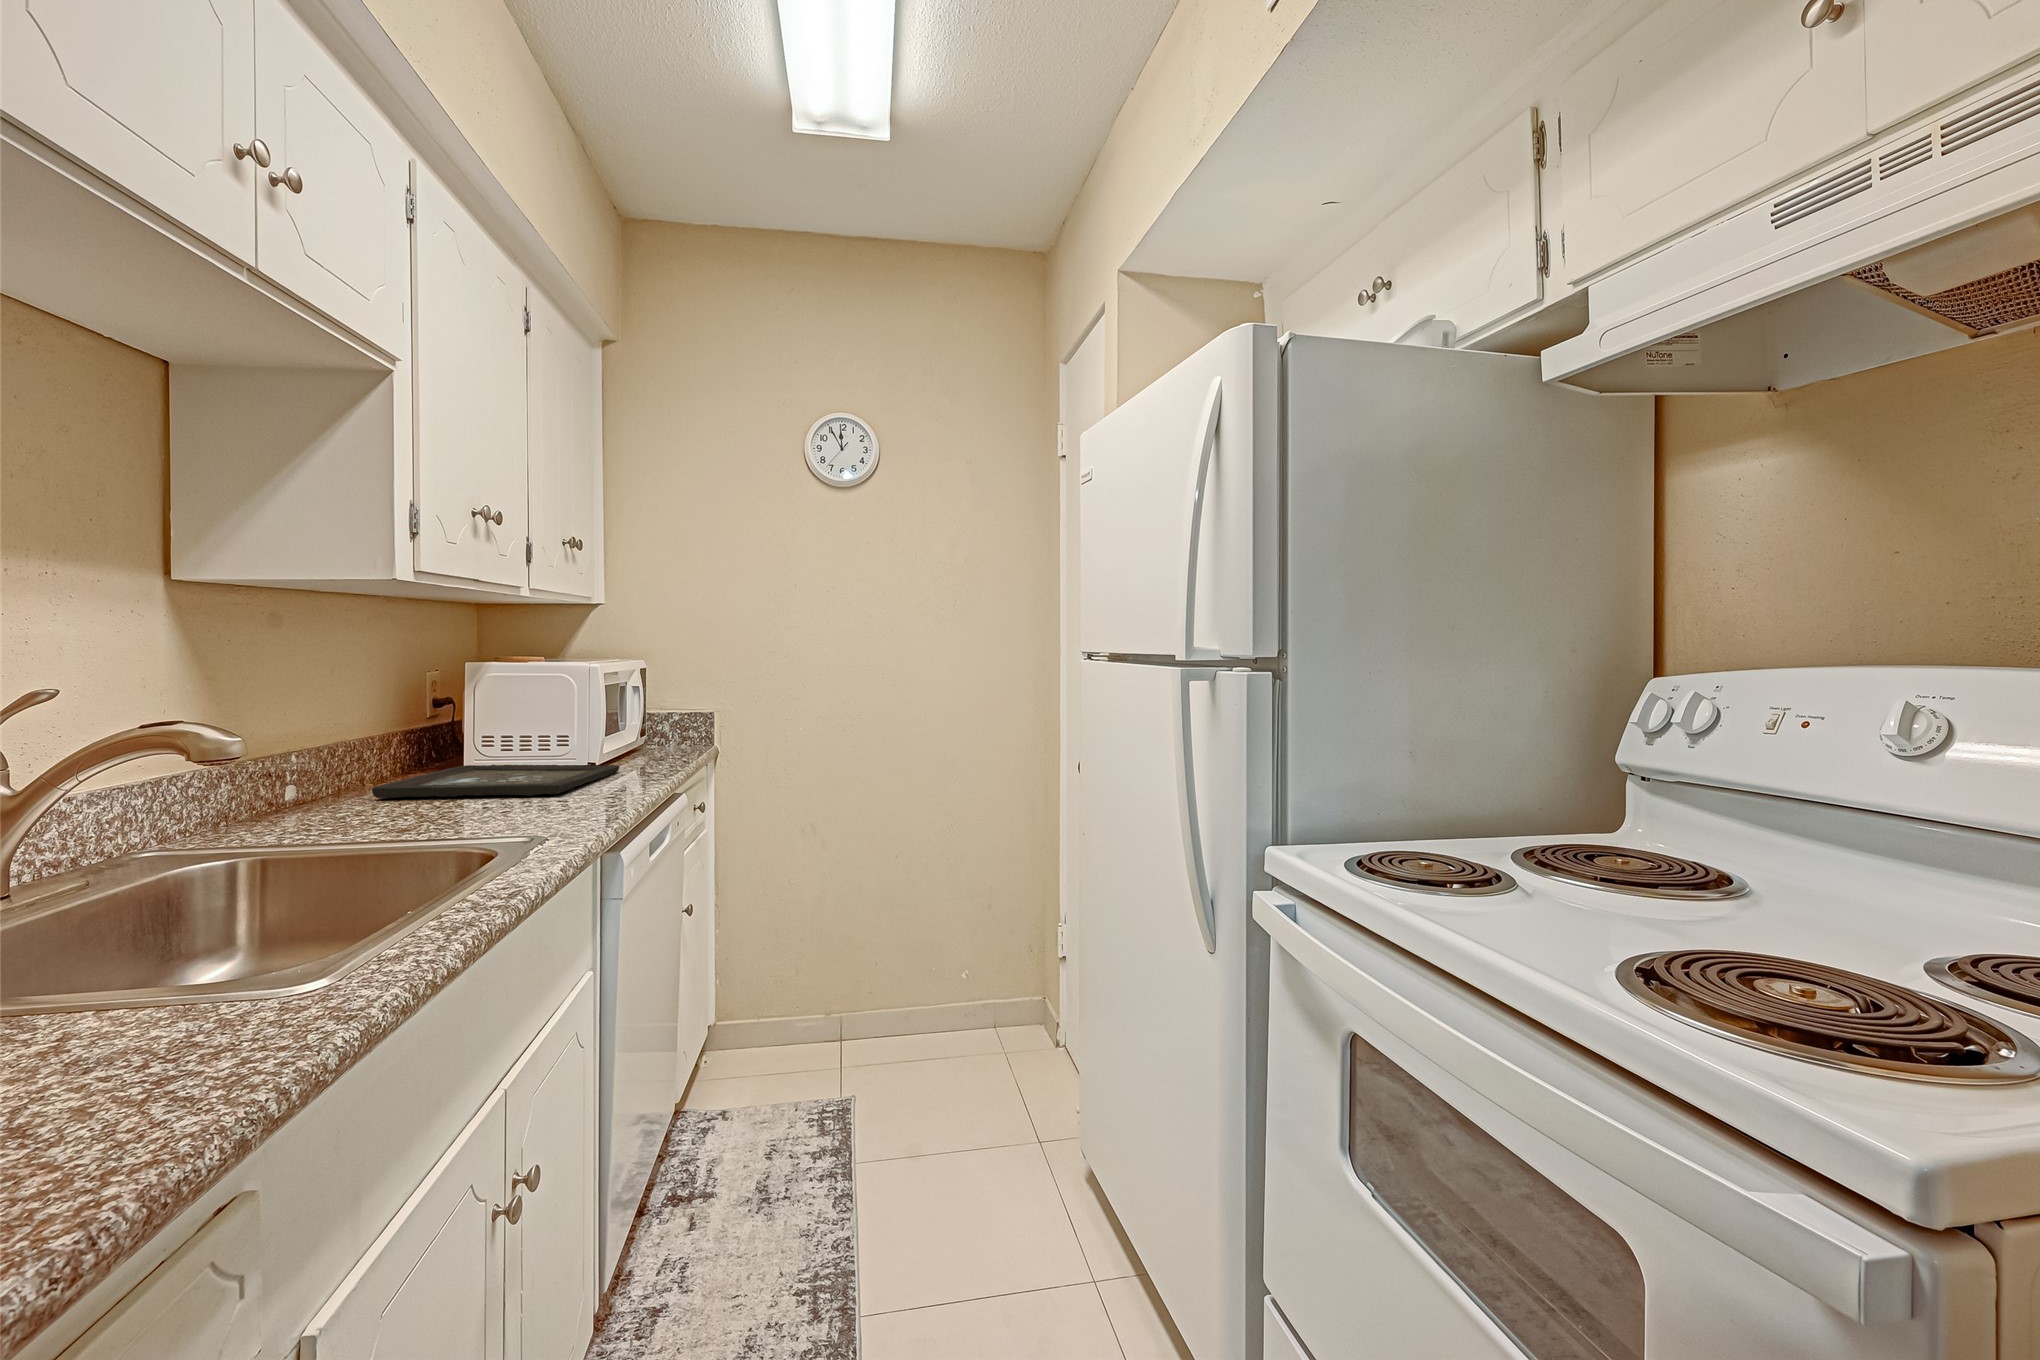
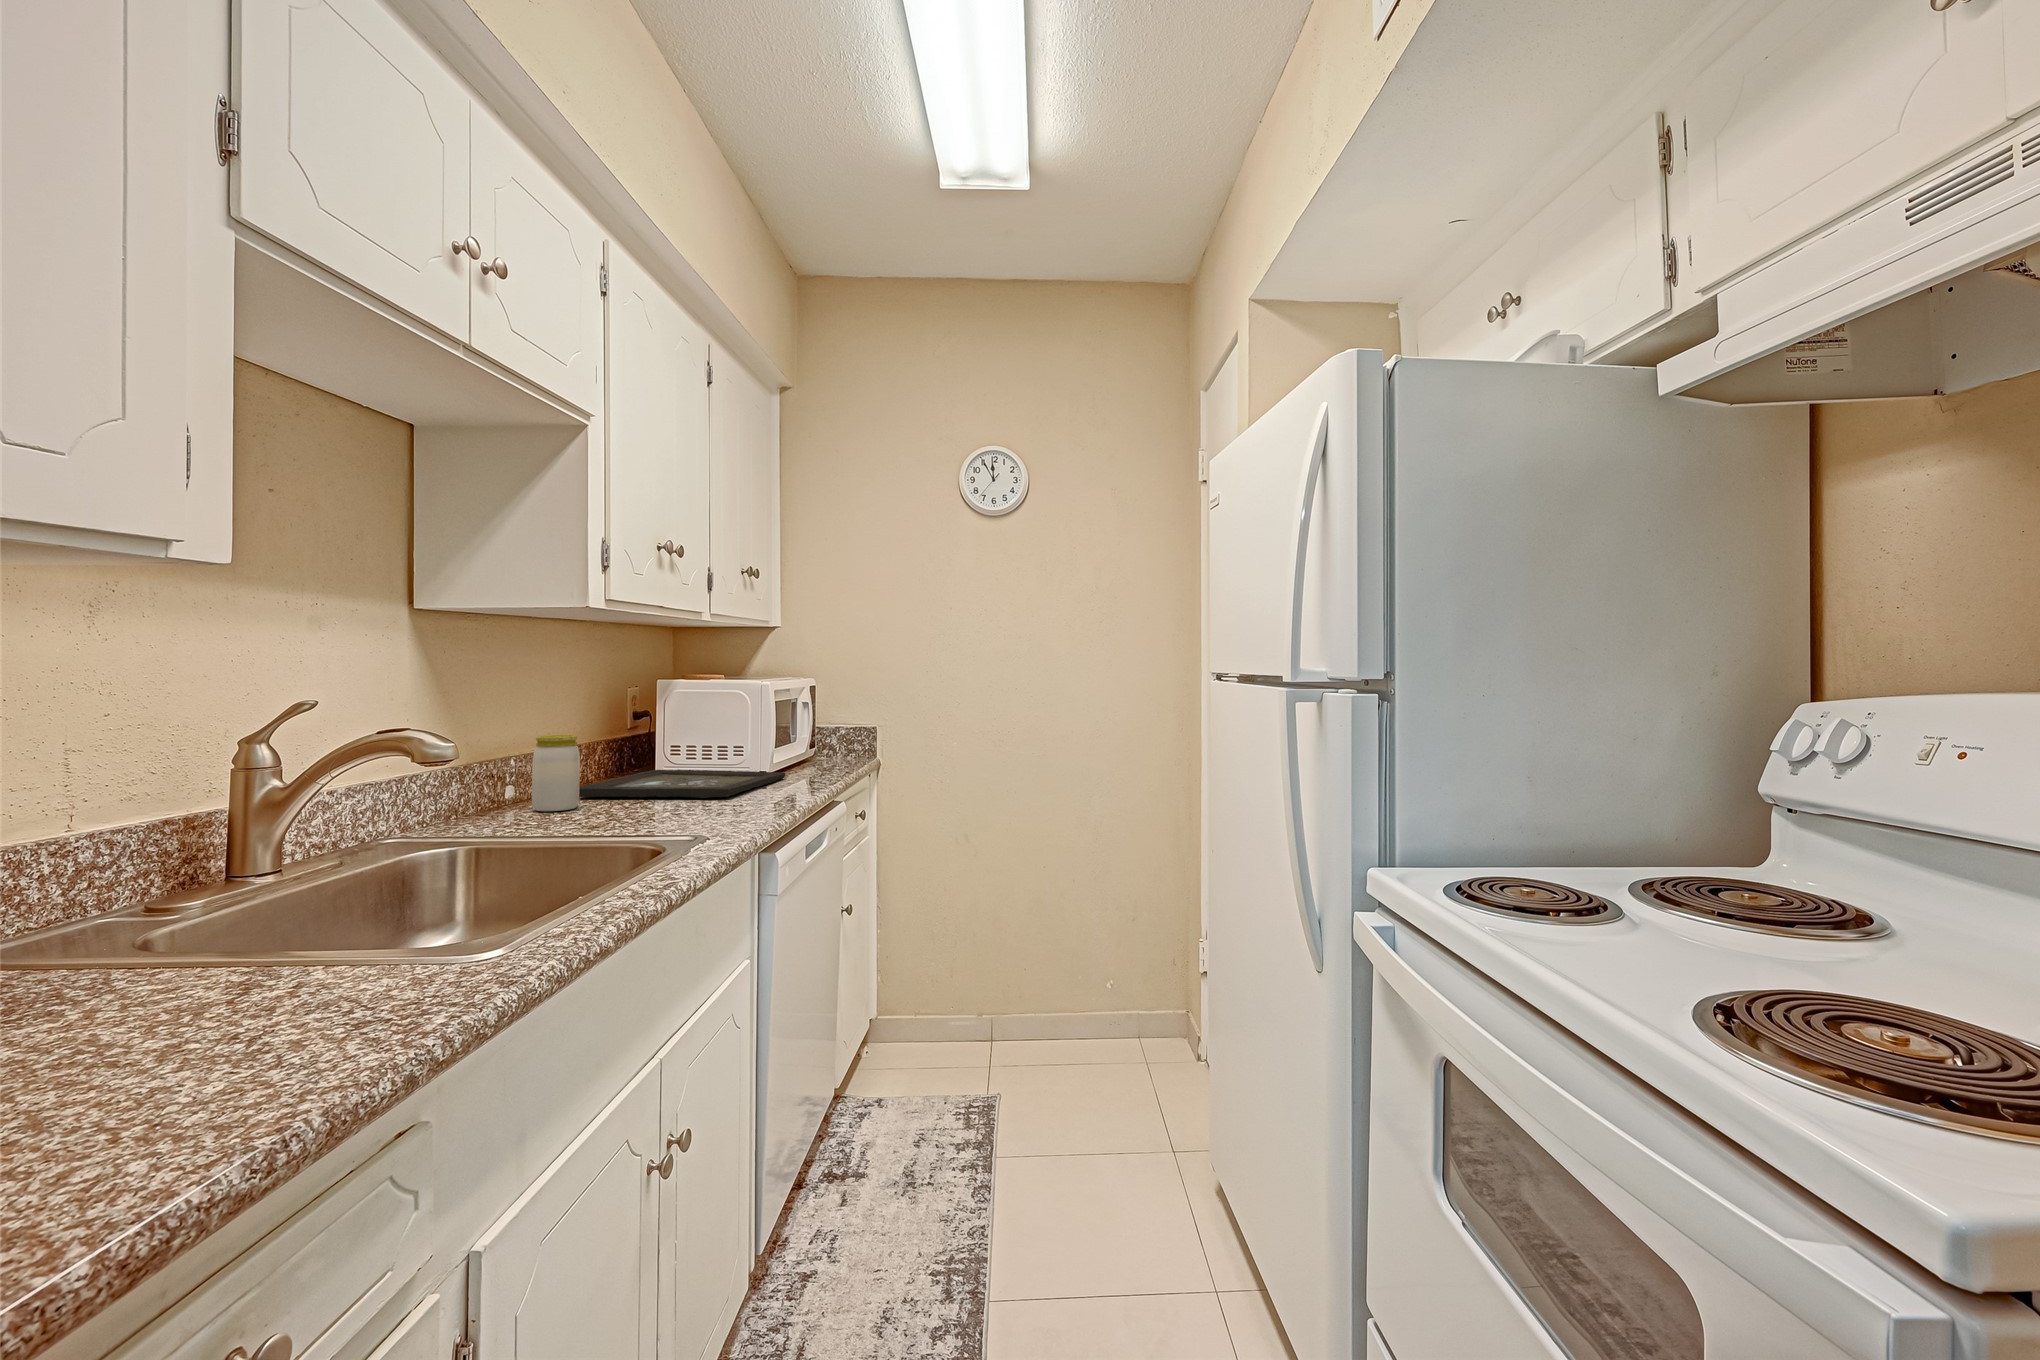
jar: none [321,728,381,815] -> present [532,735,580,811]

